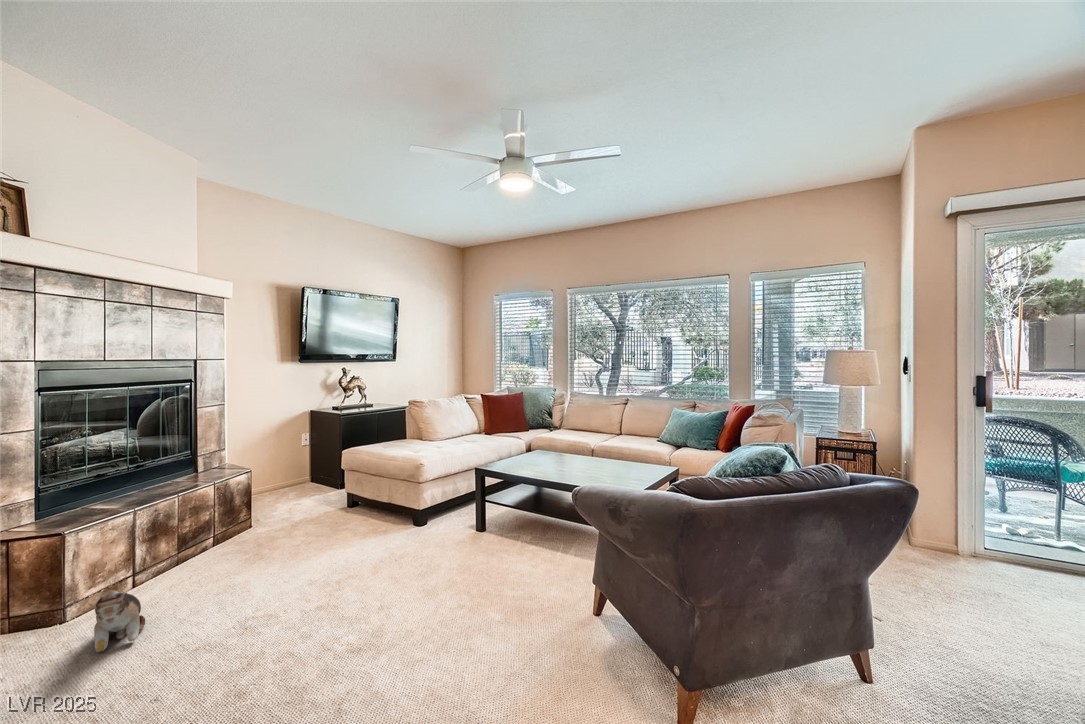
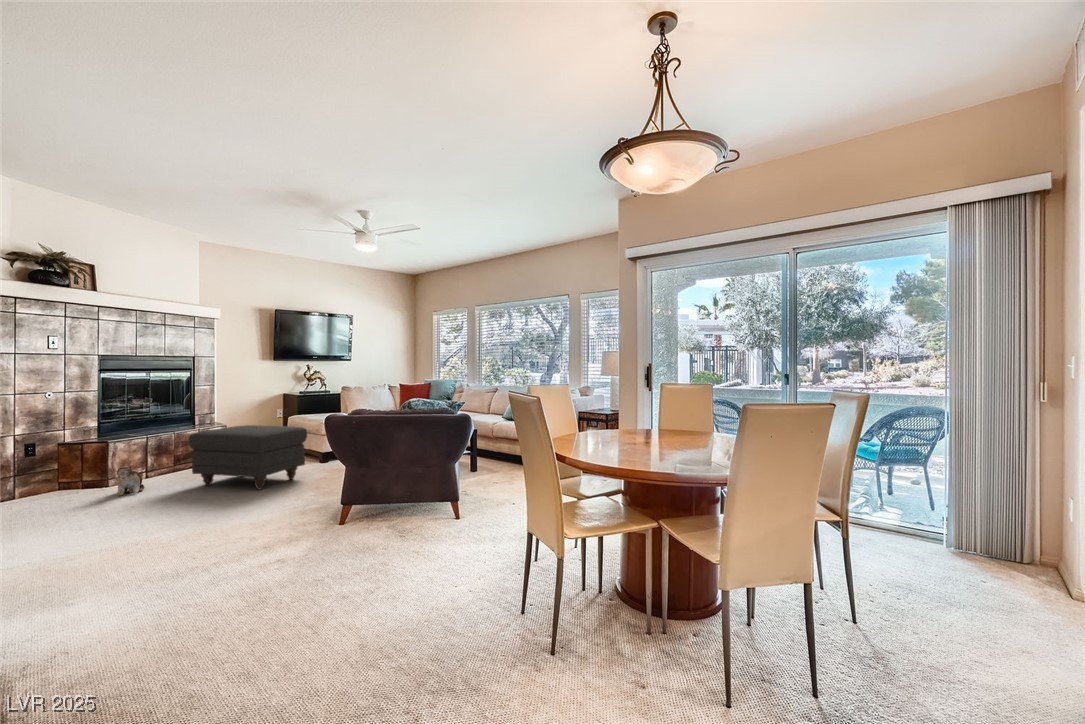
ottoman: none [232,481,431,611] -> present [188,425,307,490]

